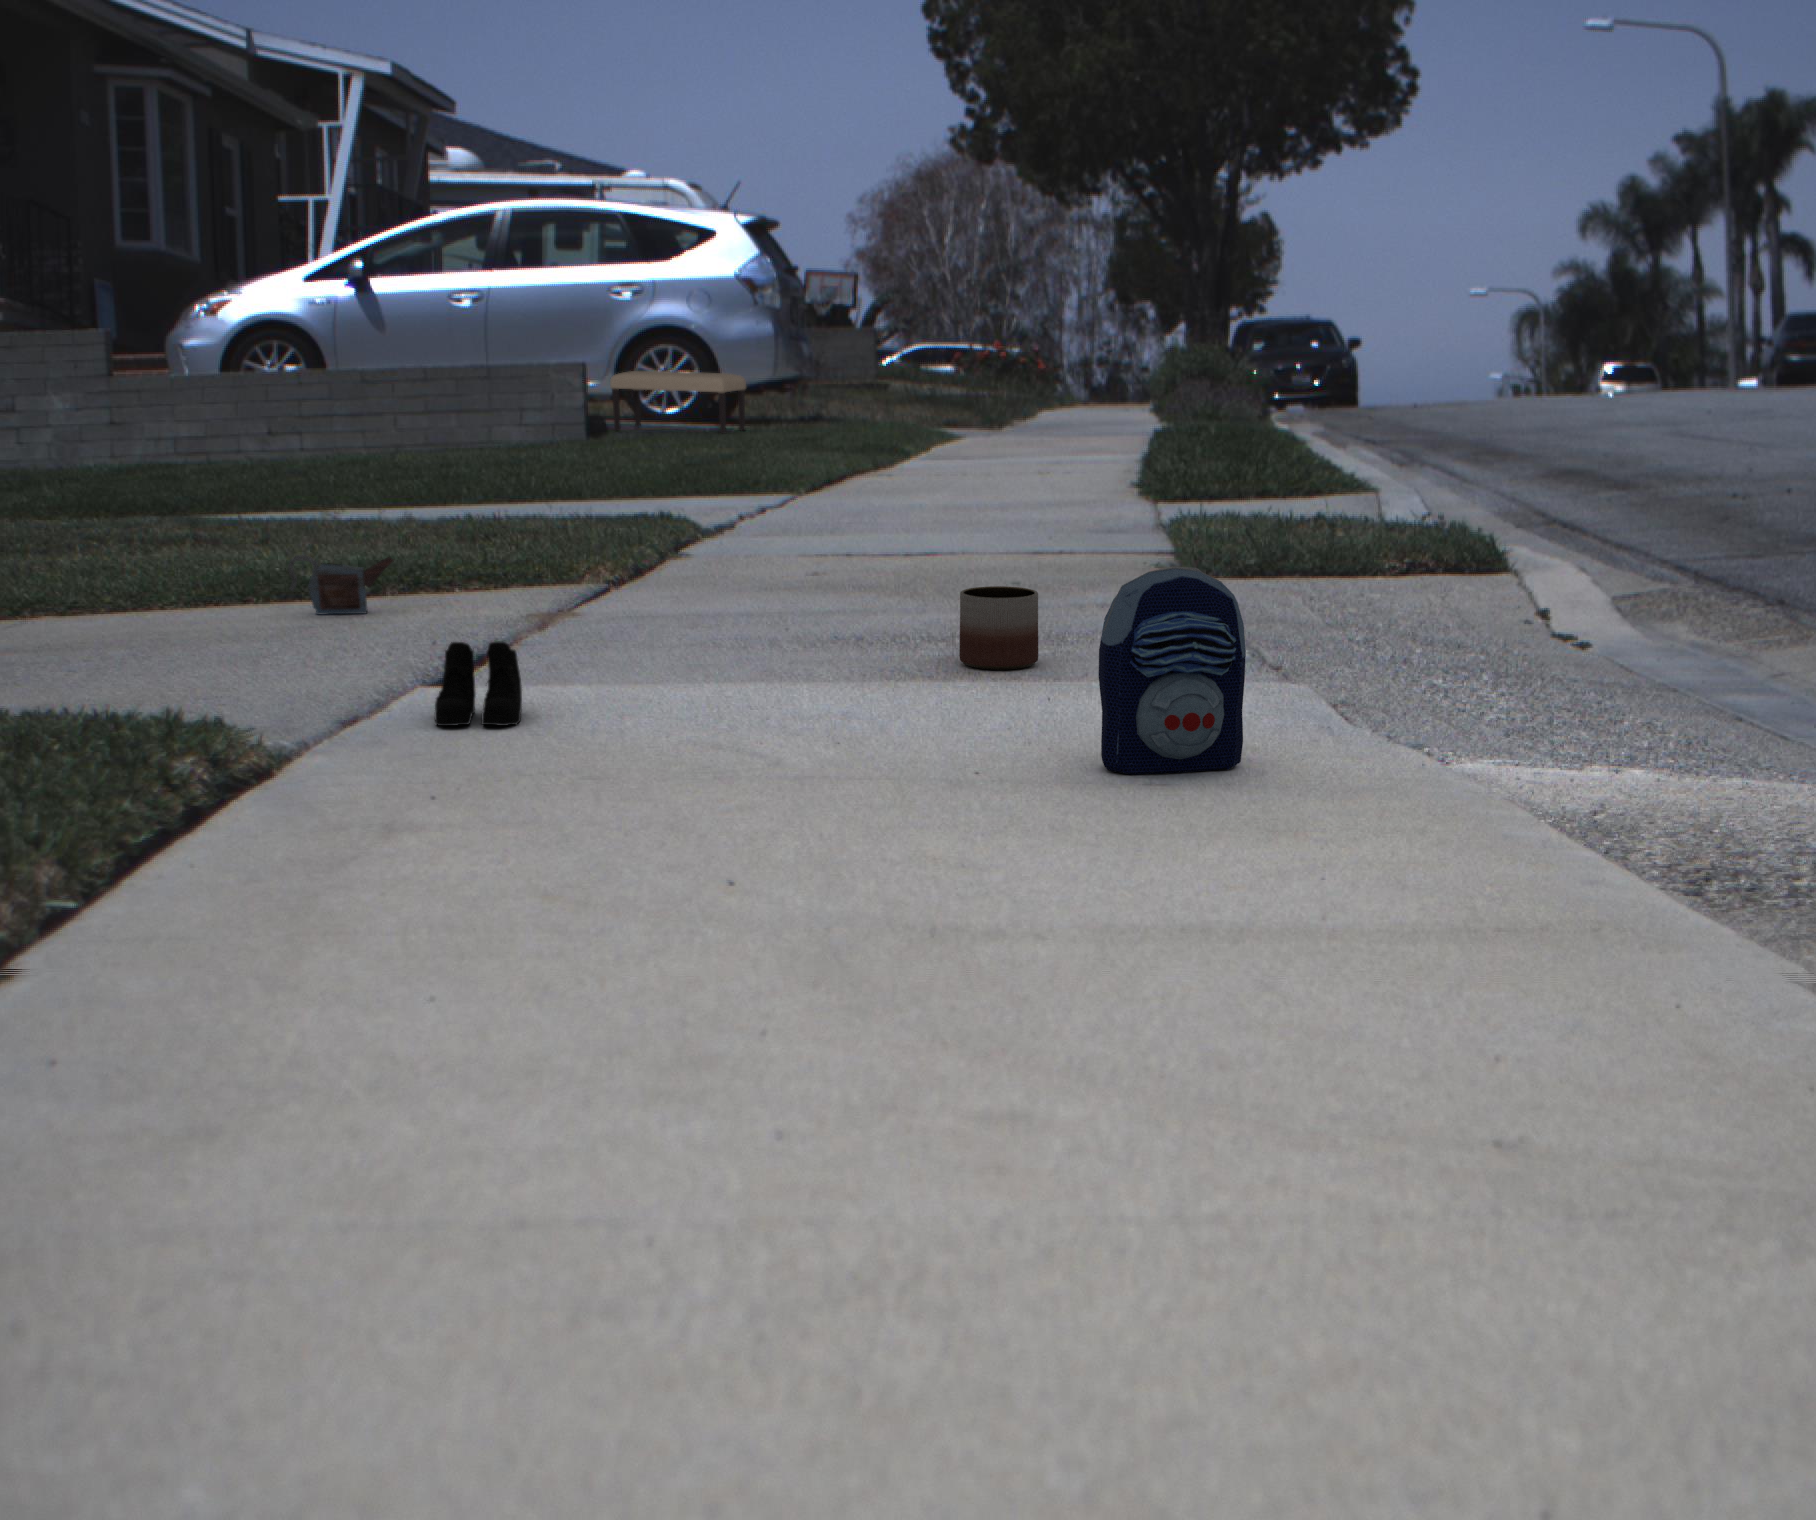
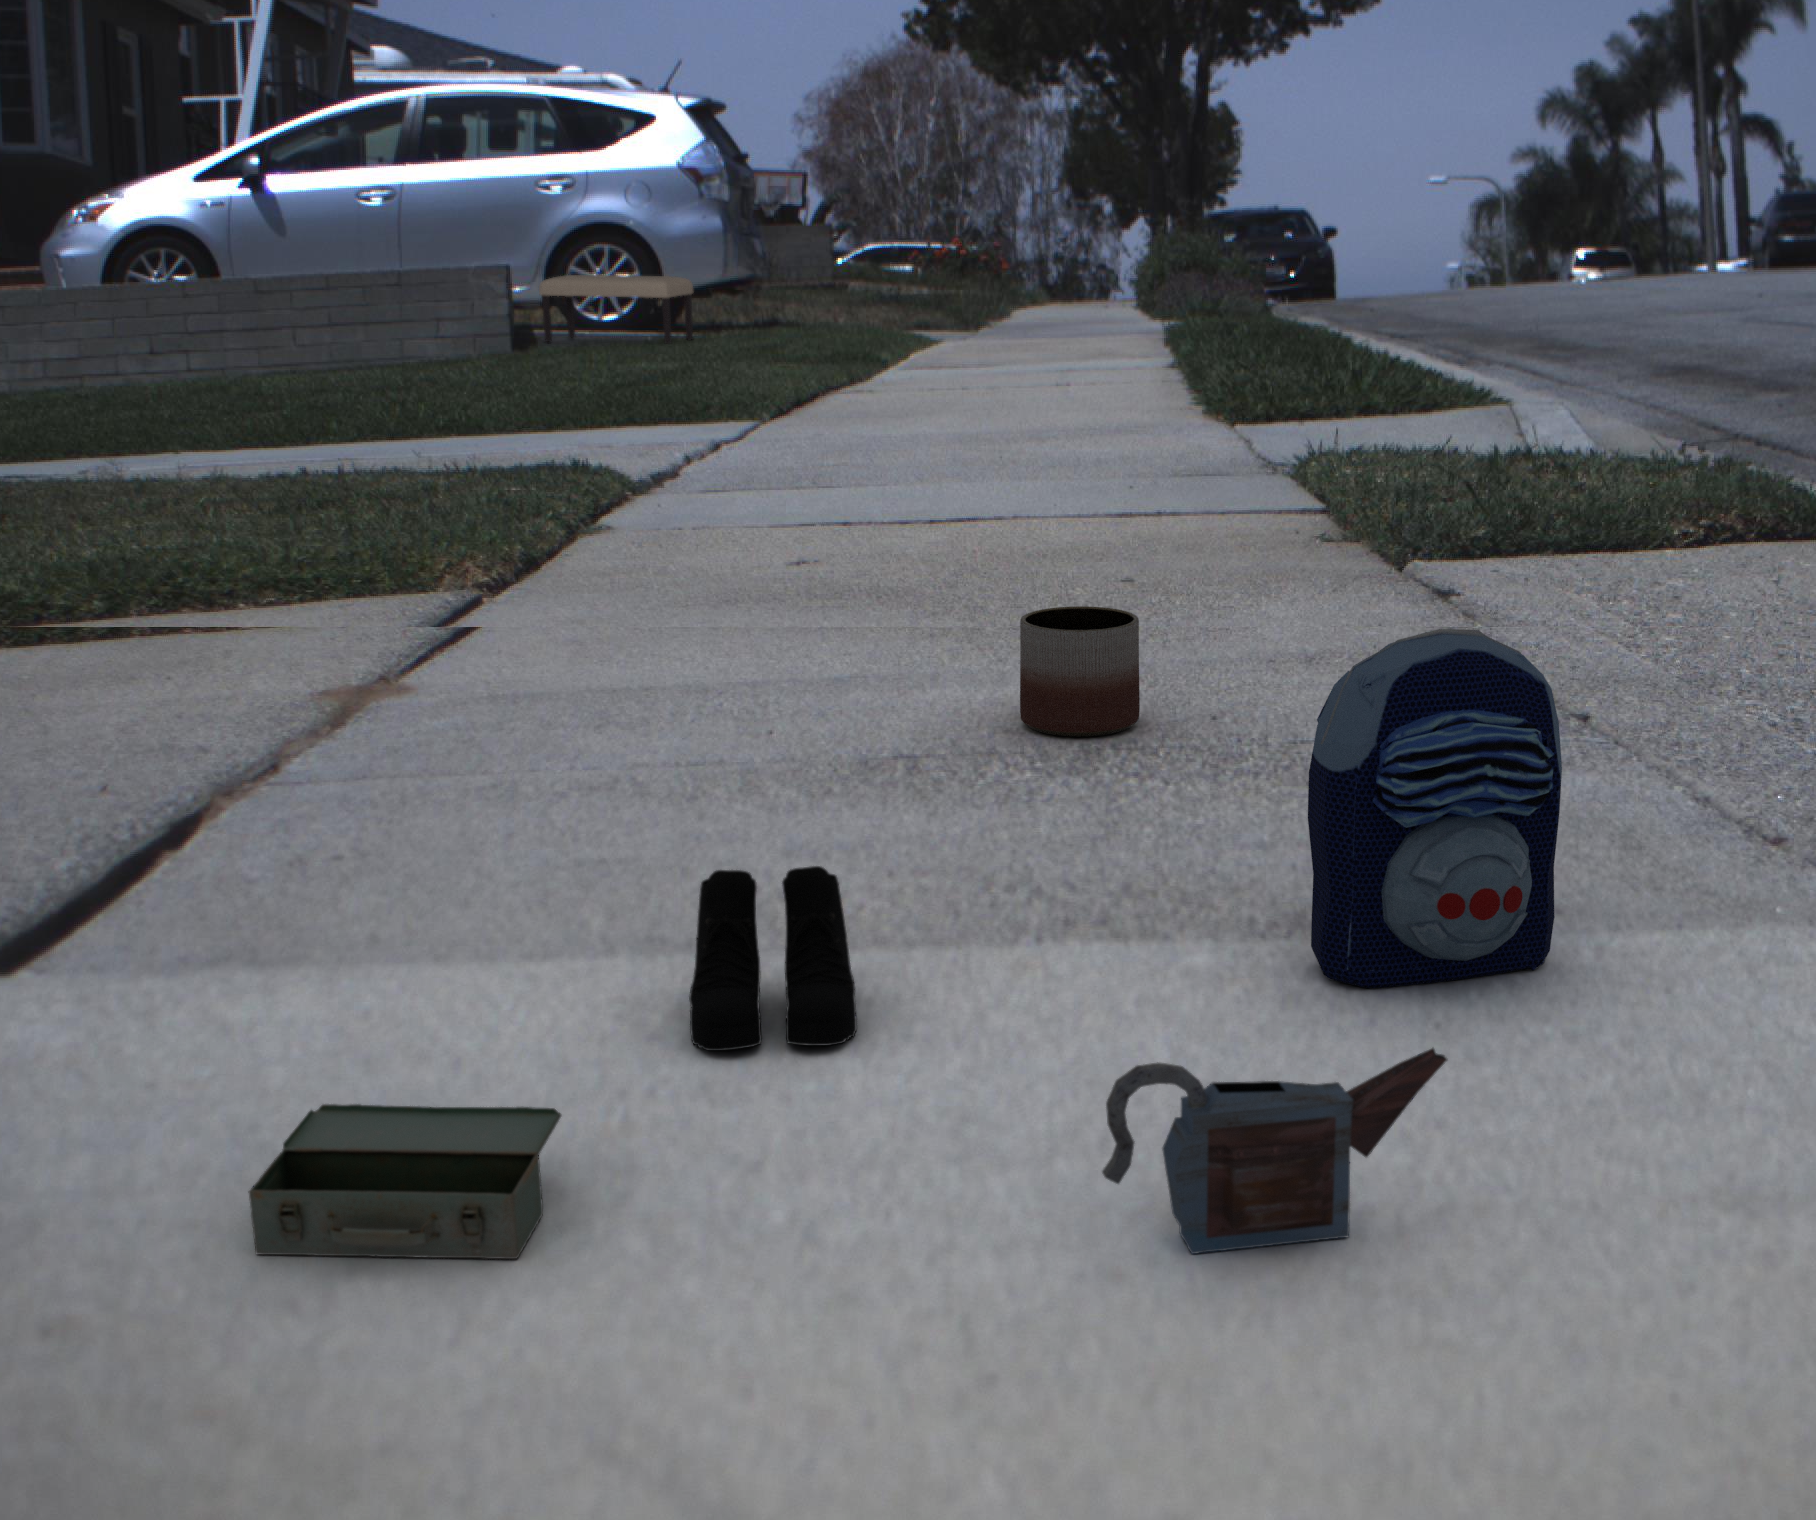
watering can: present [288,555,394,614] -> present [1102,1048,1447,1254]
boots: present [435,641,522,726] -> present [689,866,857,1051]
toolbox: none [521,785,676,849] -> present [249,1104,561,1259]

